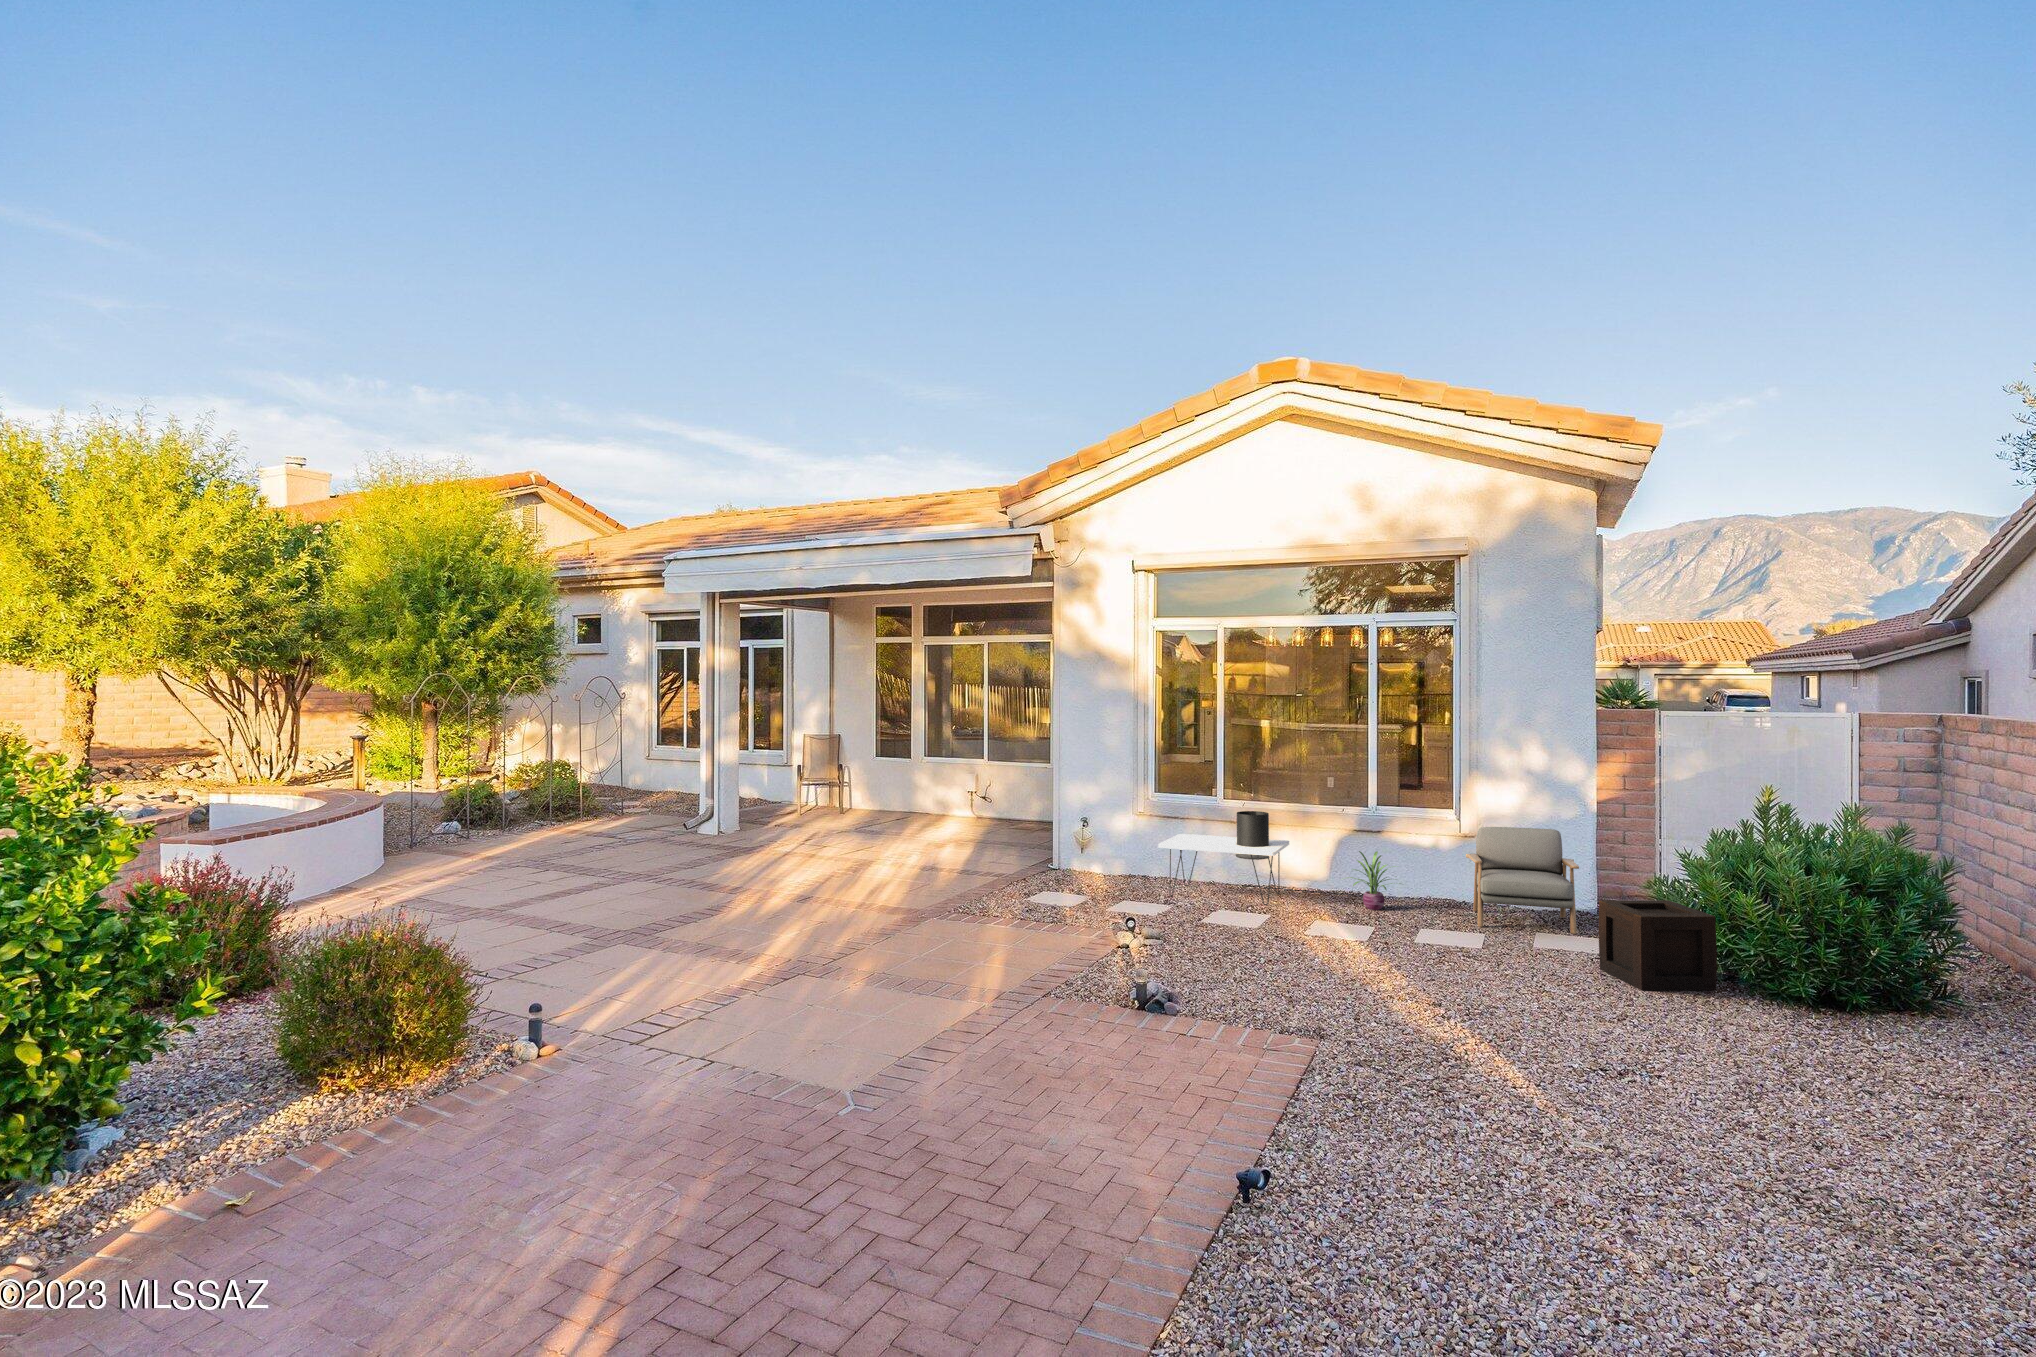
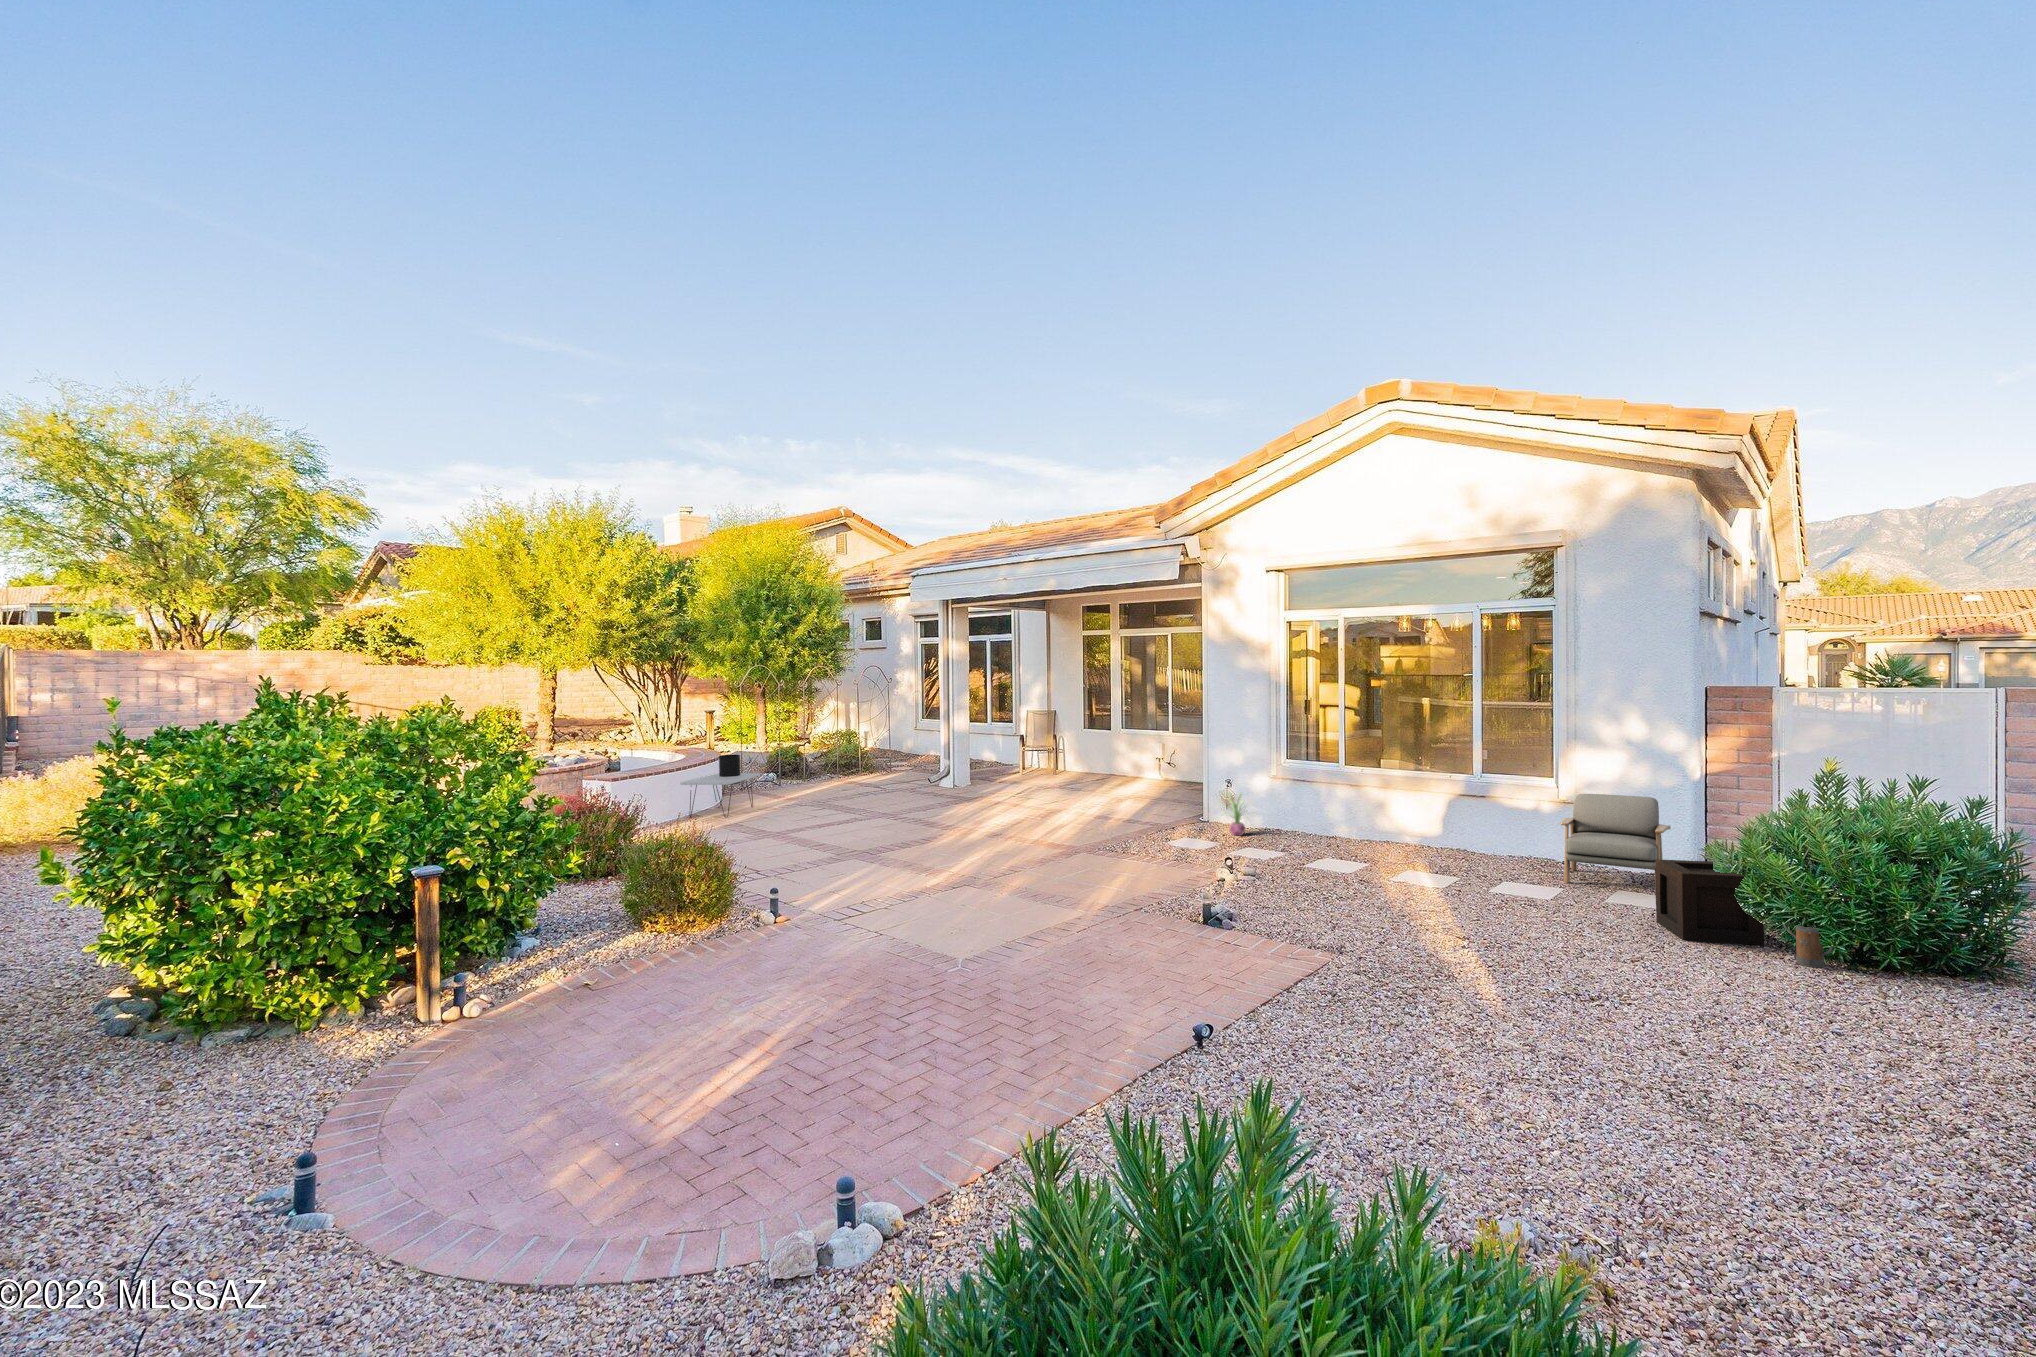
side table: present [1158,811,1289,905] -> present [680,755,760,817]
decorative plant: present [1348,851,1392,910] -> present [1229,794,1245,836]
watering can: none [1744,951,1805,1013] -> present [1783,924,1833,967]

